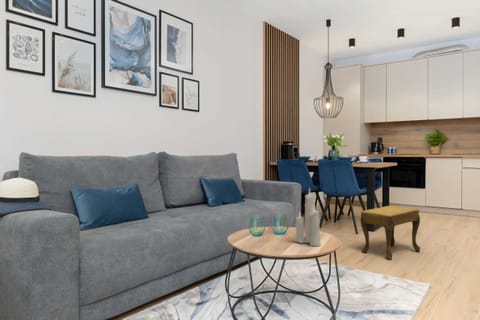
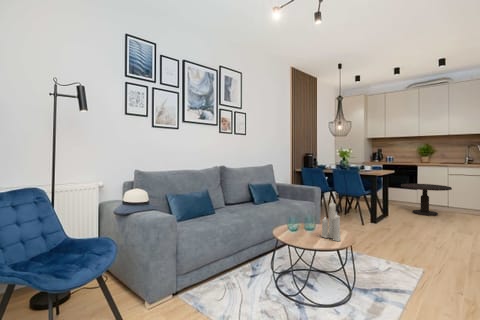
side table: none [405,181,466,221] -> present [401,184,452,216]
footstool: present [361,206,420,260] -> none [367,206,414,248]

